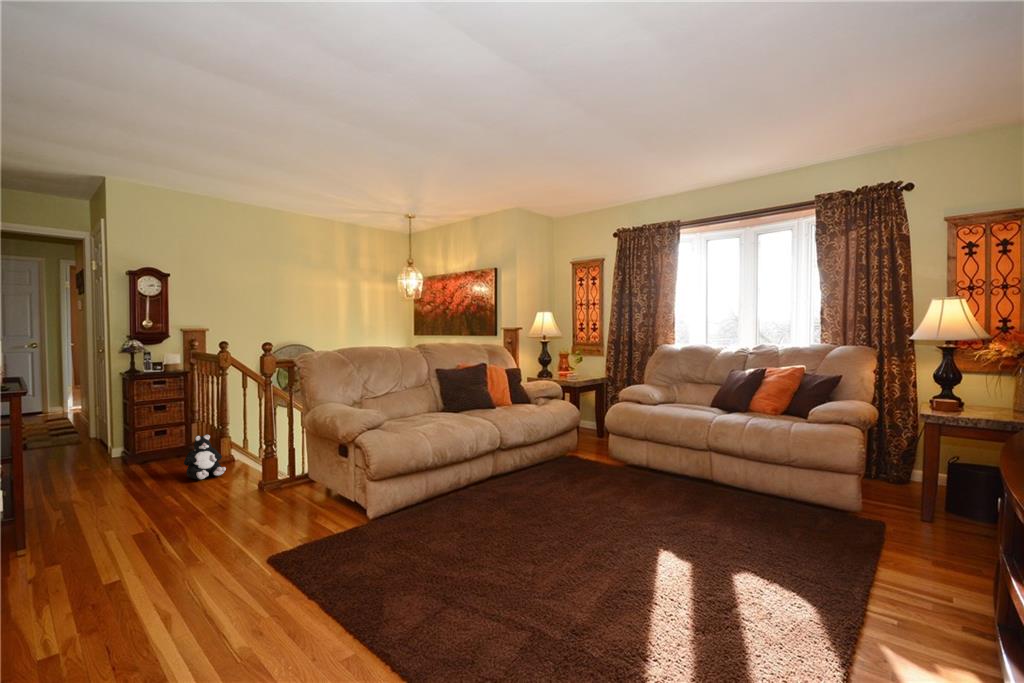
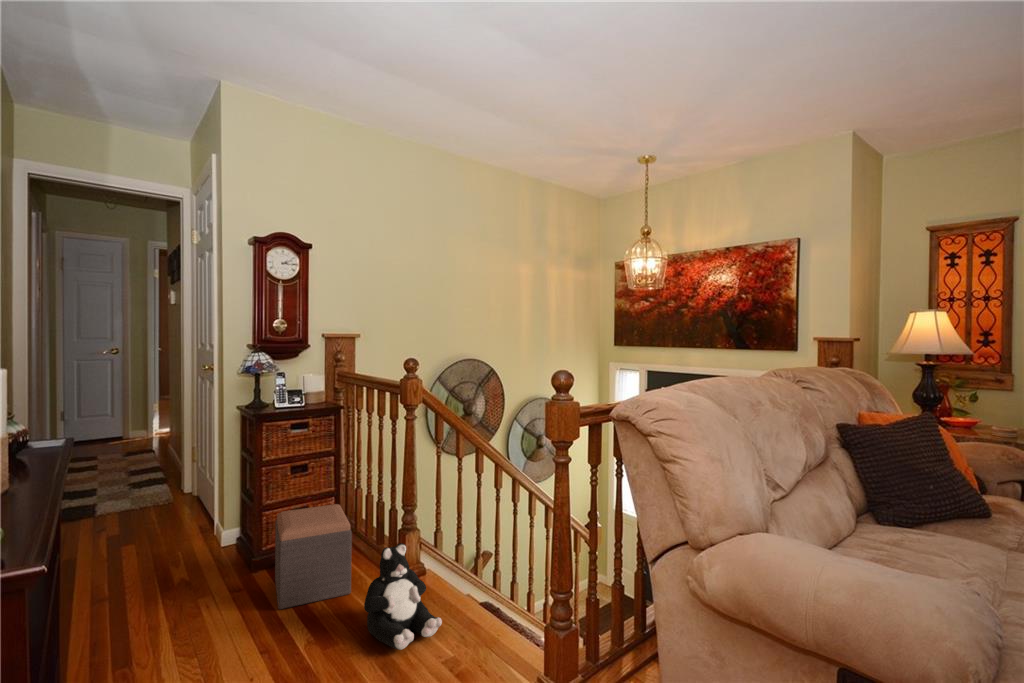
footstool: none [140,424,185,474] -> present [275,504,352,609]

